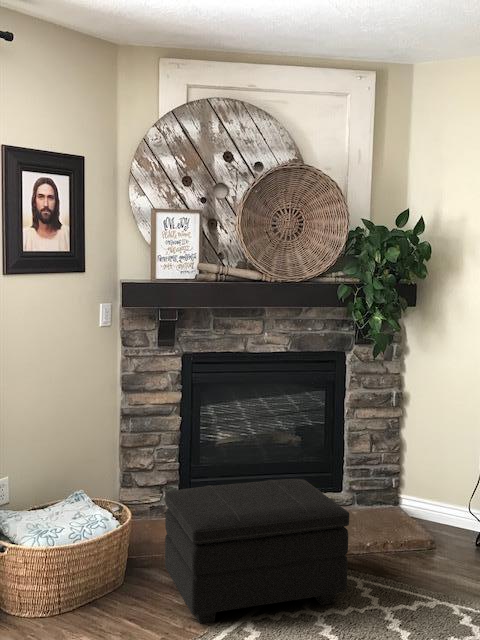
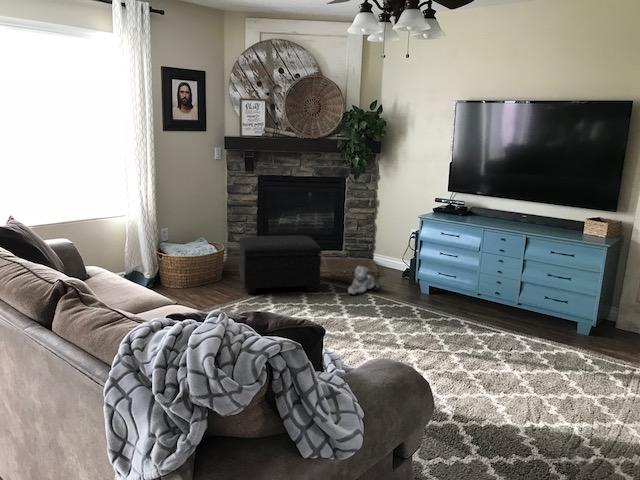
plush toy: none [401,542,459,610] -> present [348,265,379,294]

